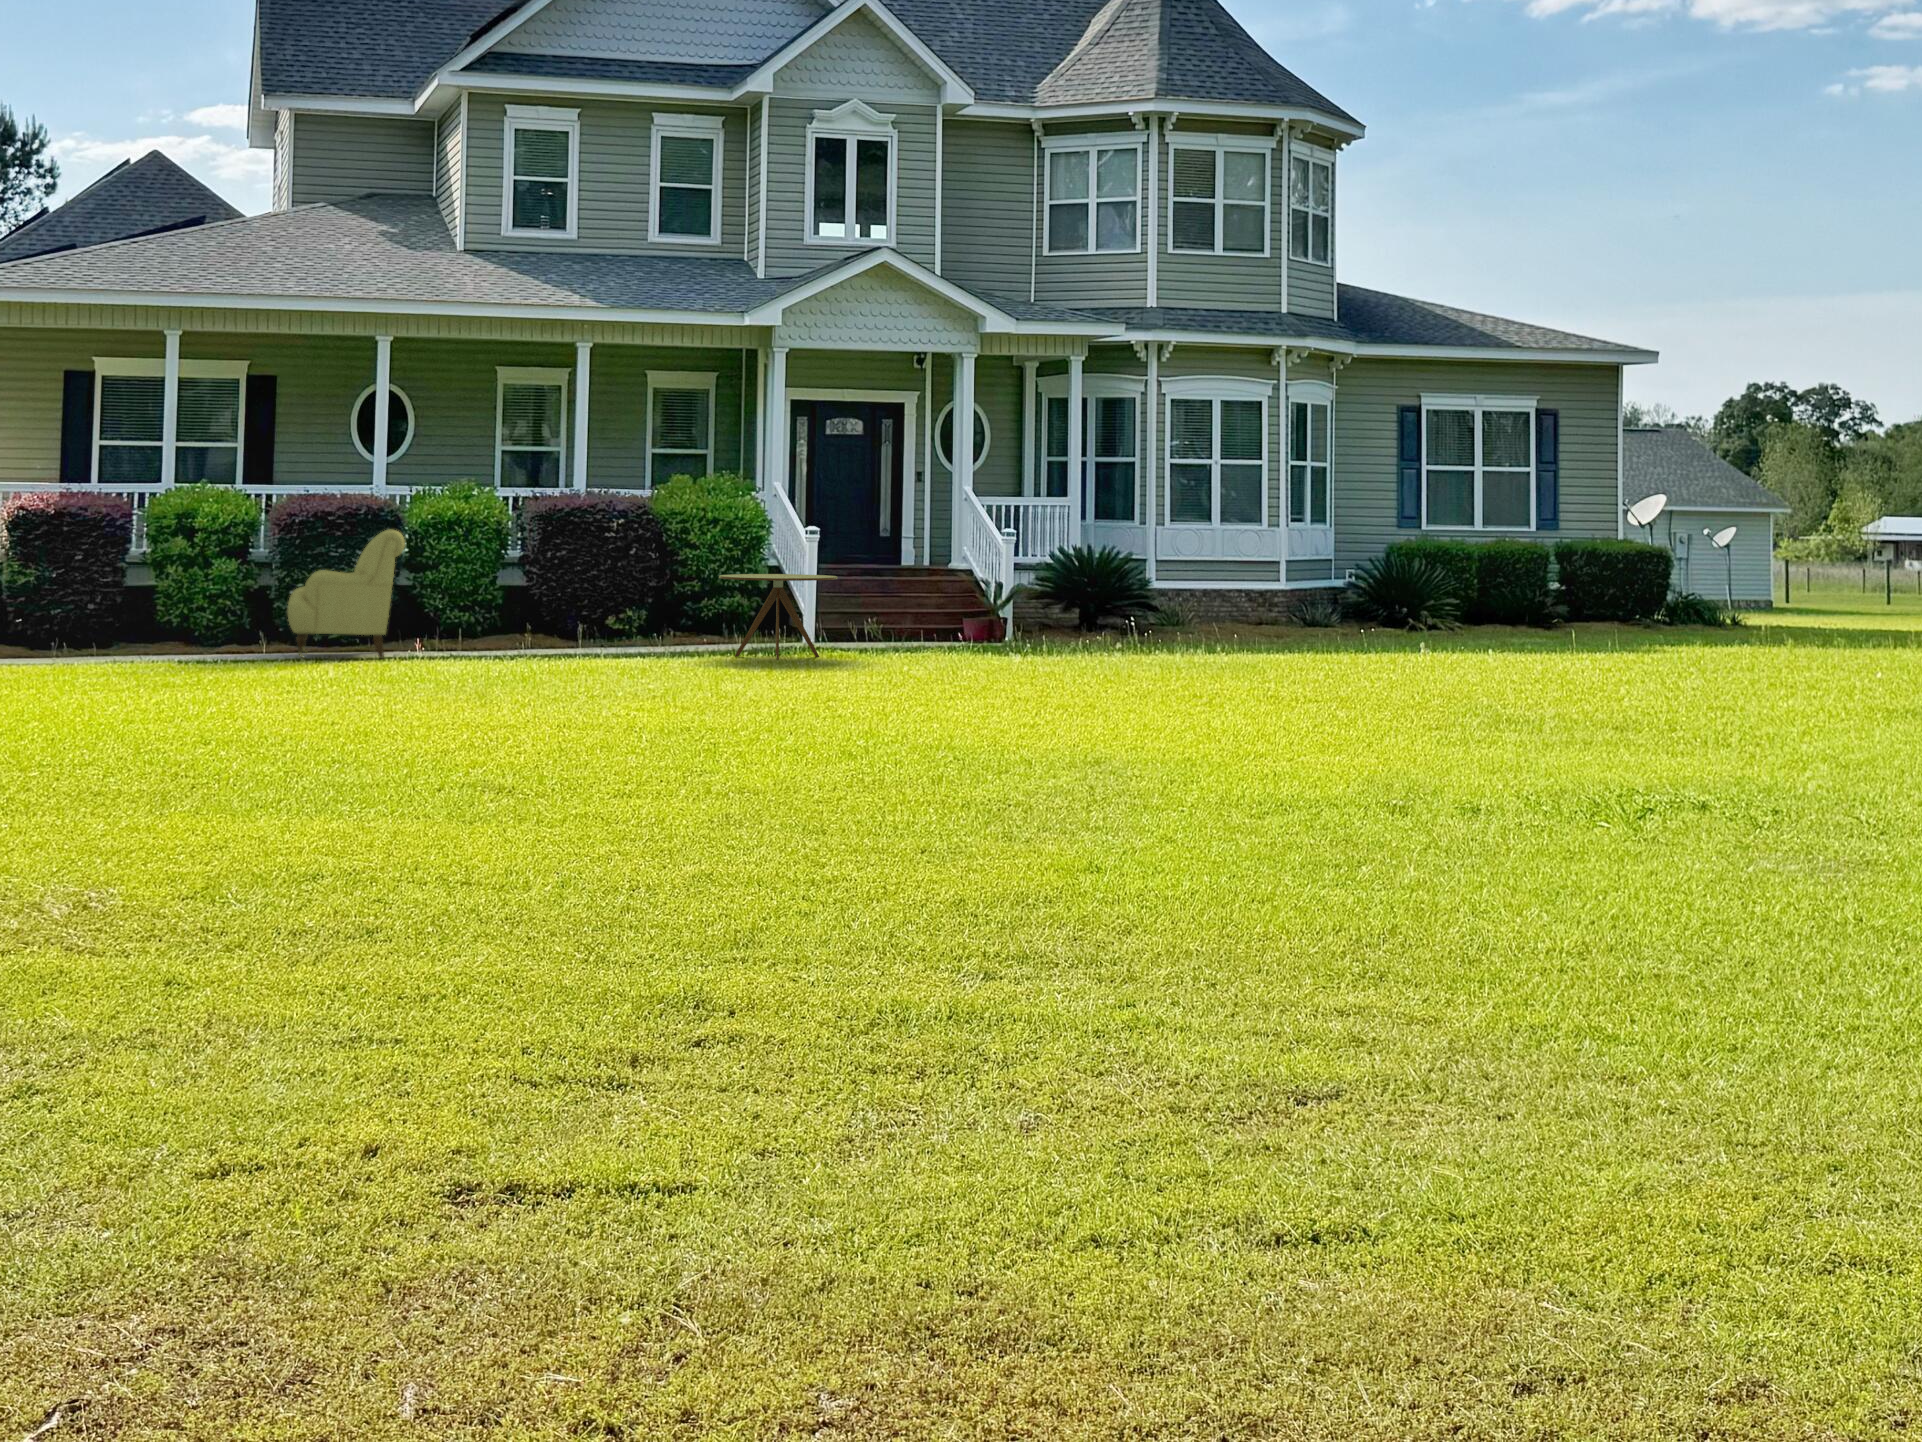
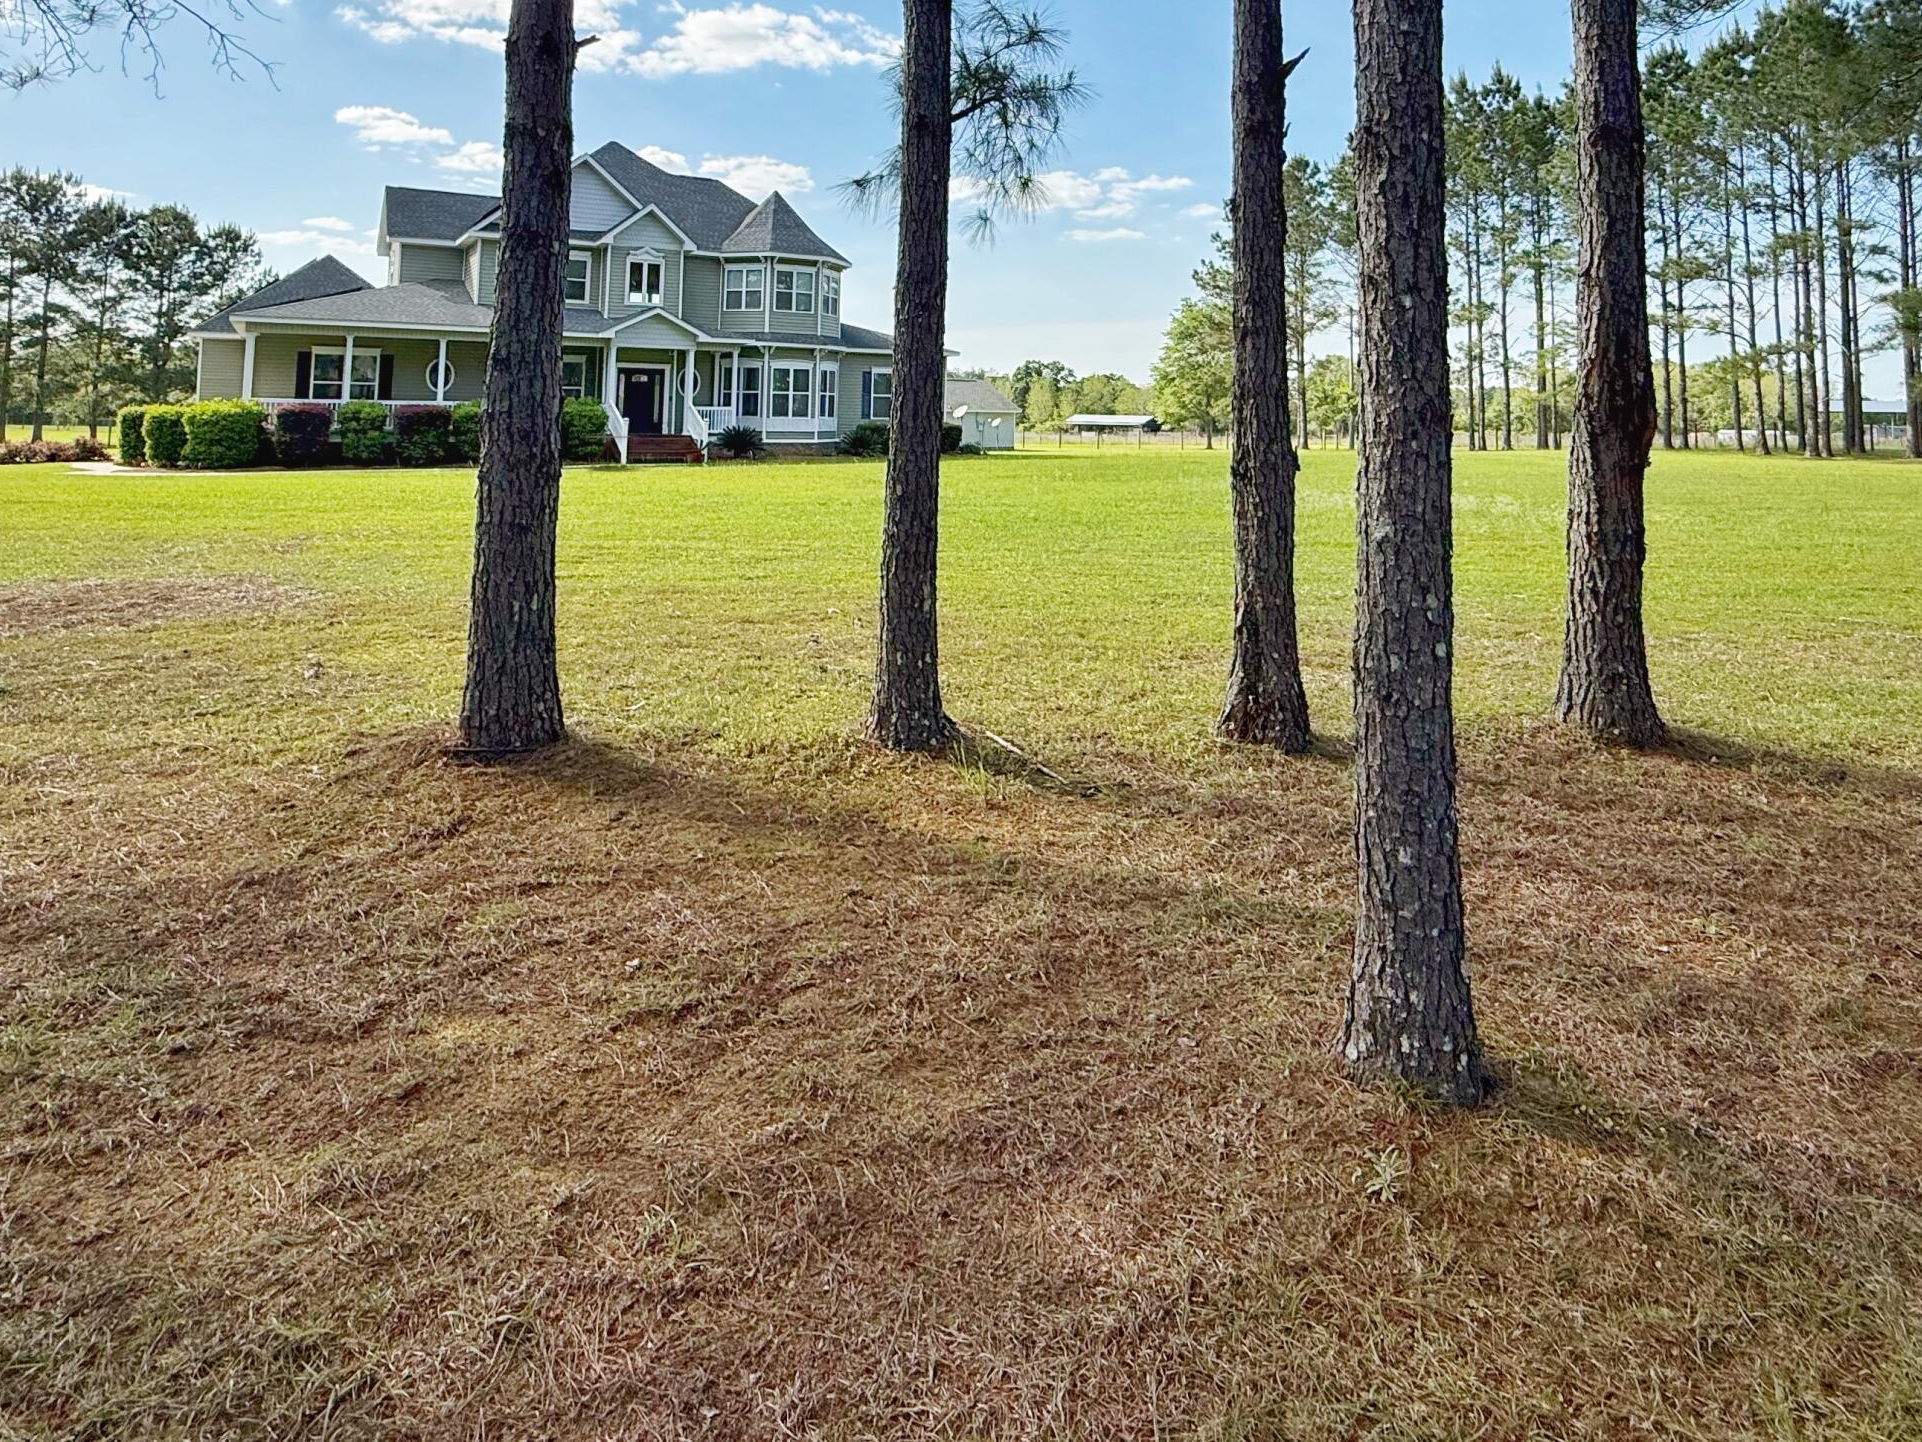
chair: present [288,530,405,658] -> none [404,419,455,470]

